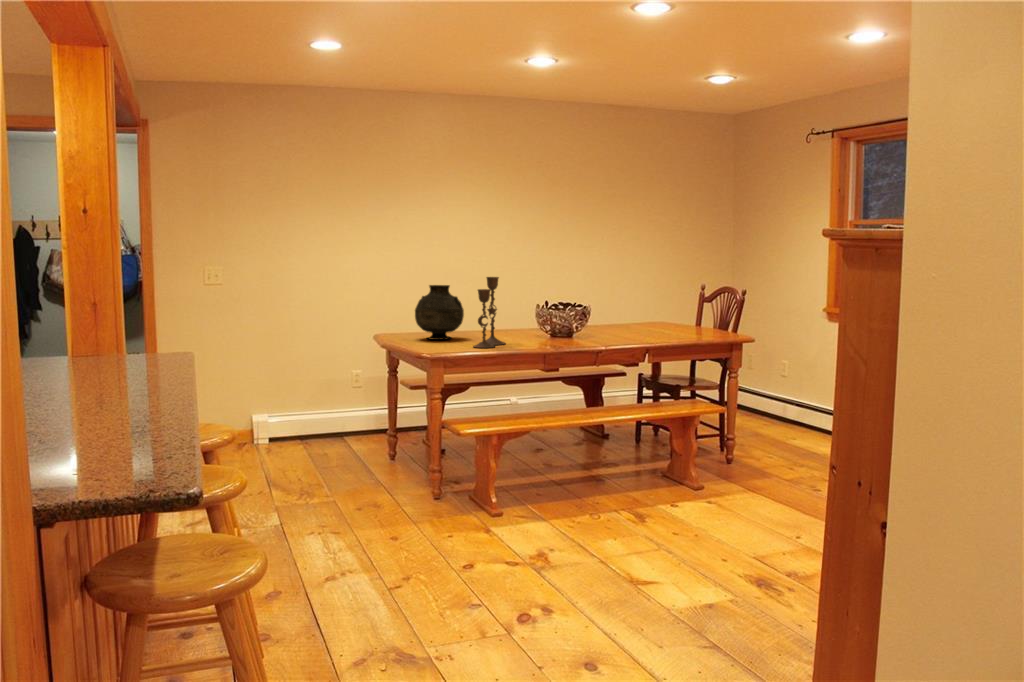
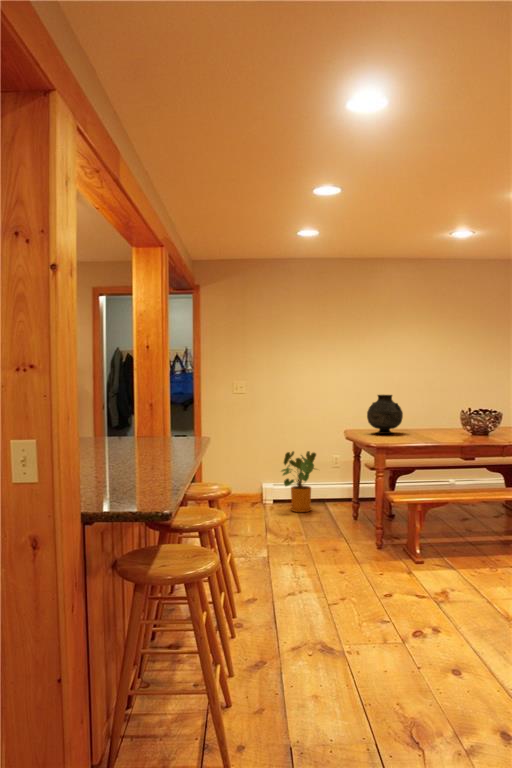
candlestick: present [473,277,505,348] -> none [406,389,432,441]
house plant: none [283,366,343,454] -> present [282,451,316,512]

